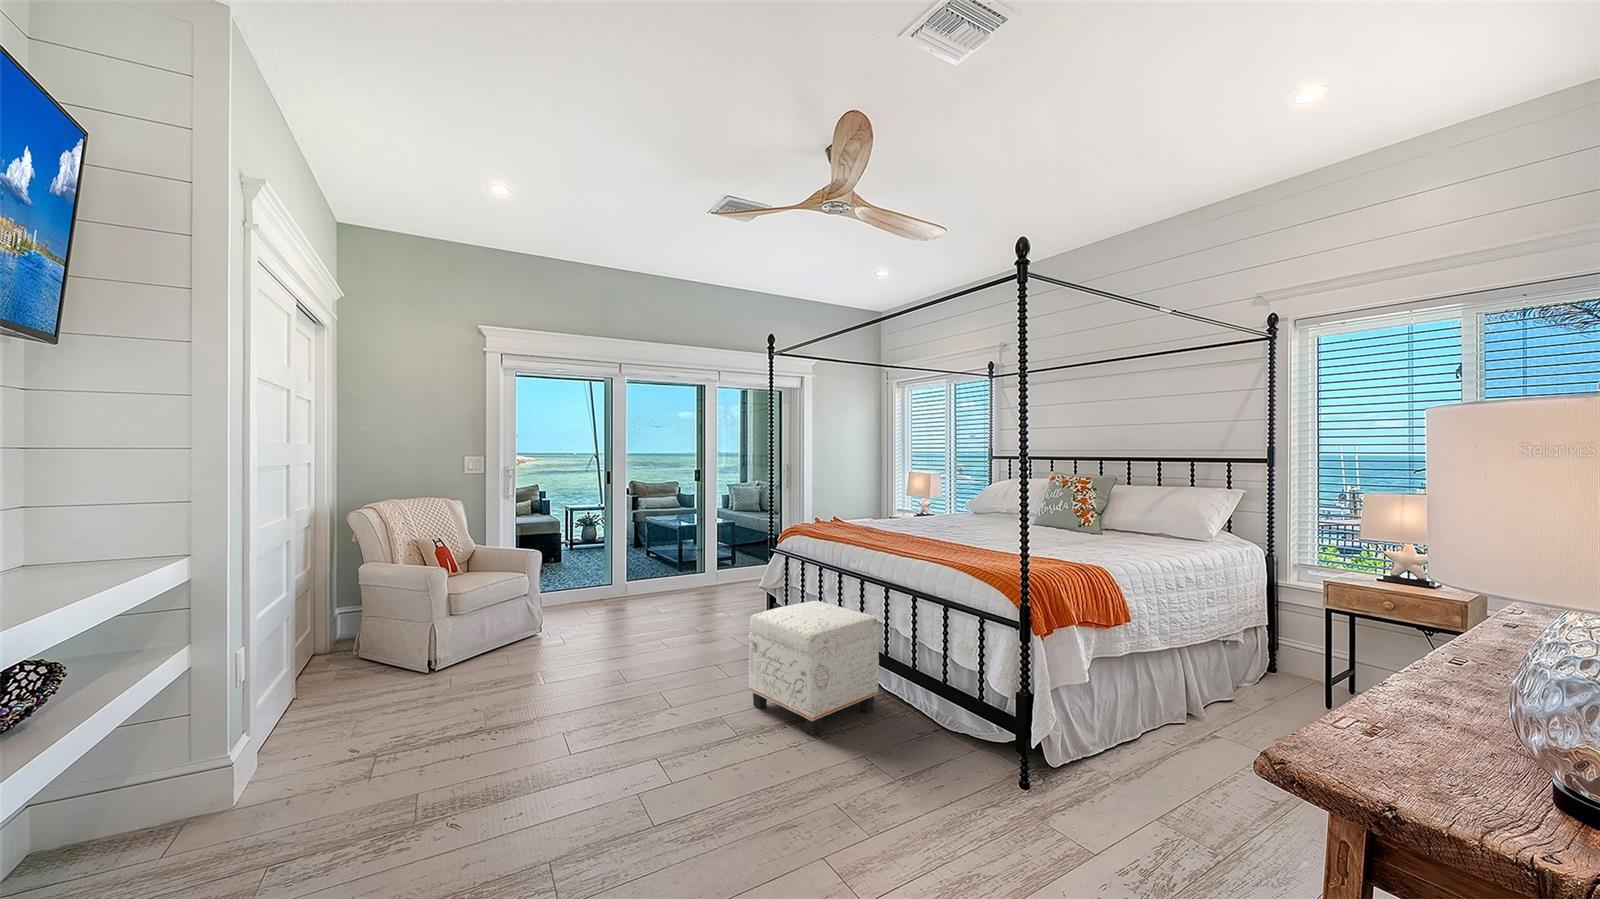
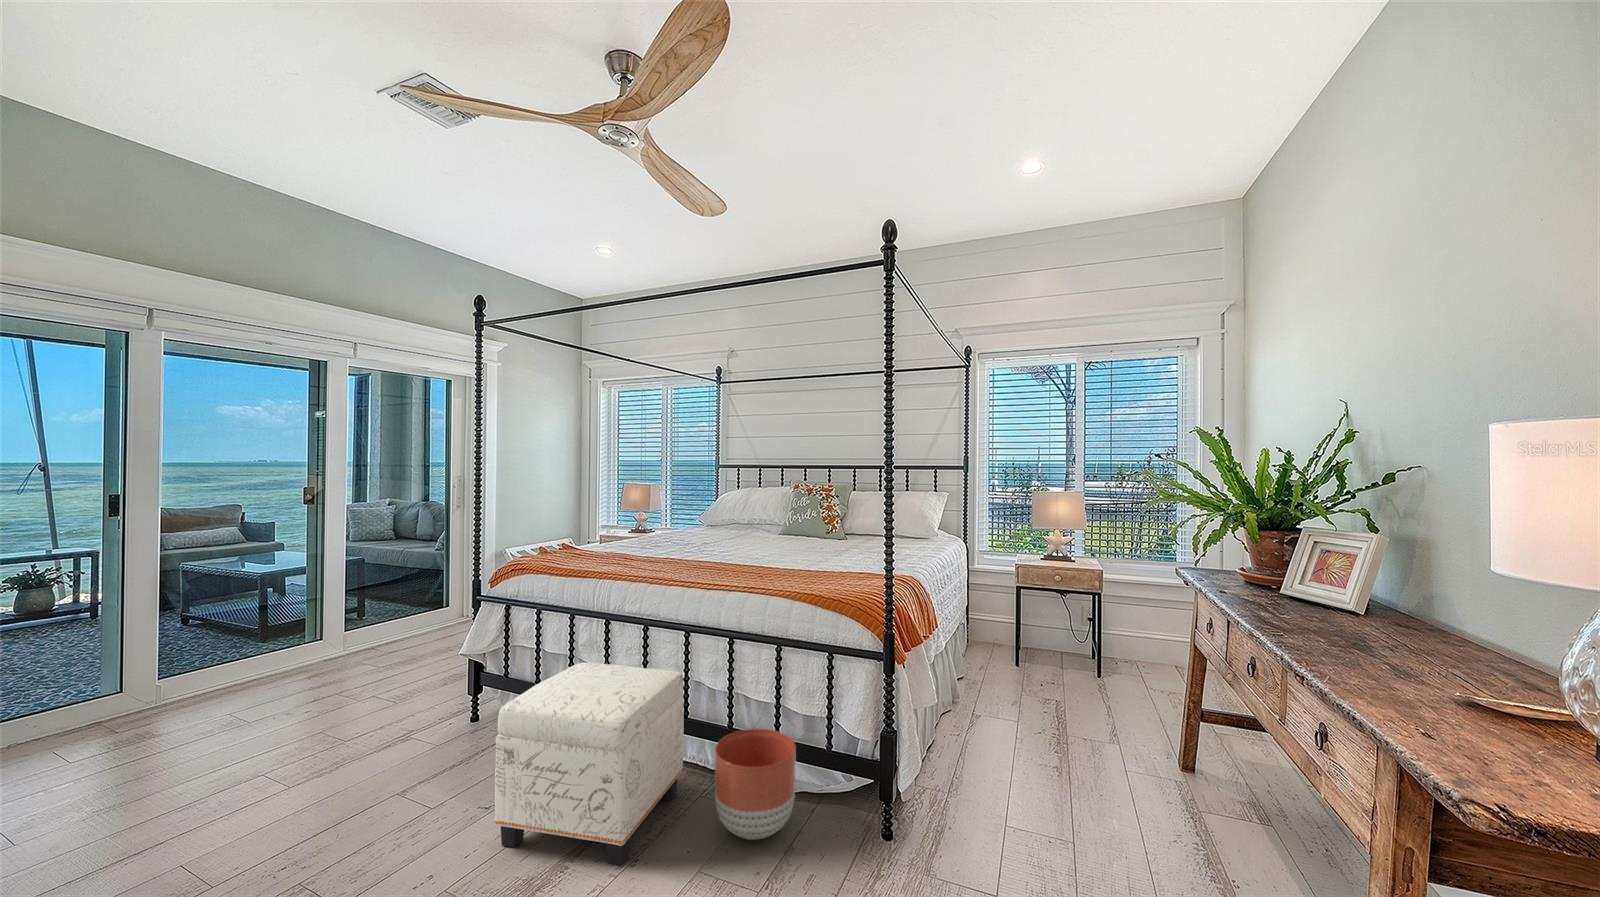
planter: none [882,669,948,751] -> present [715,729,796,840]

